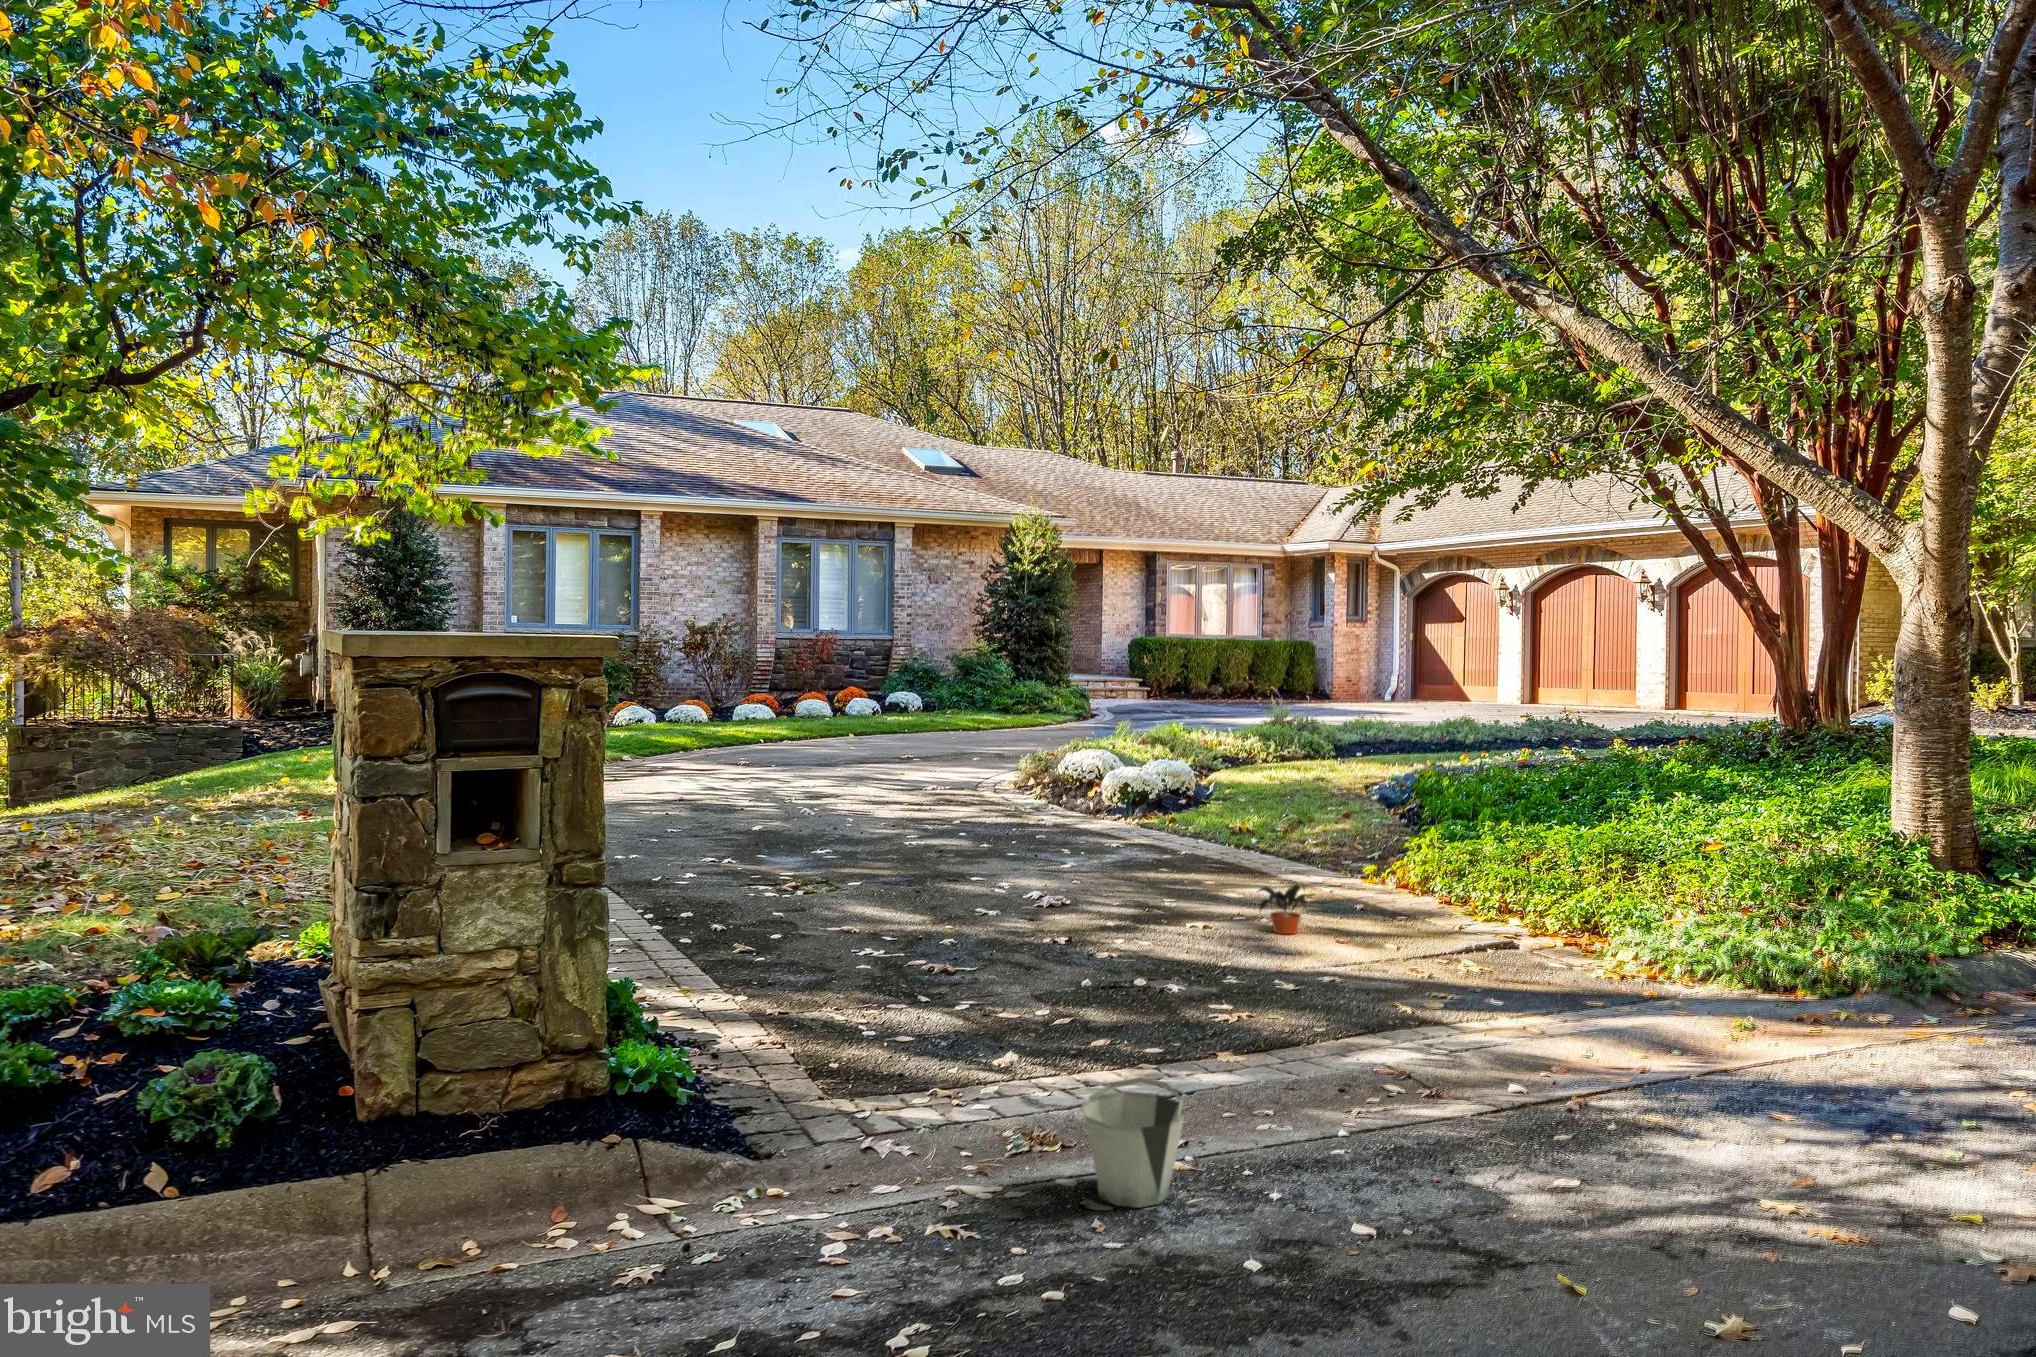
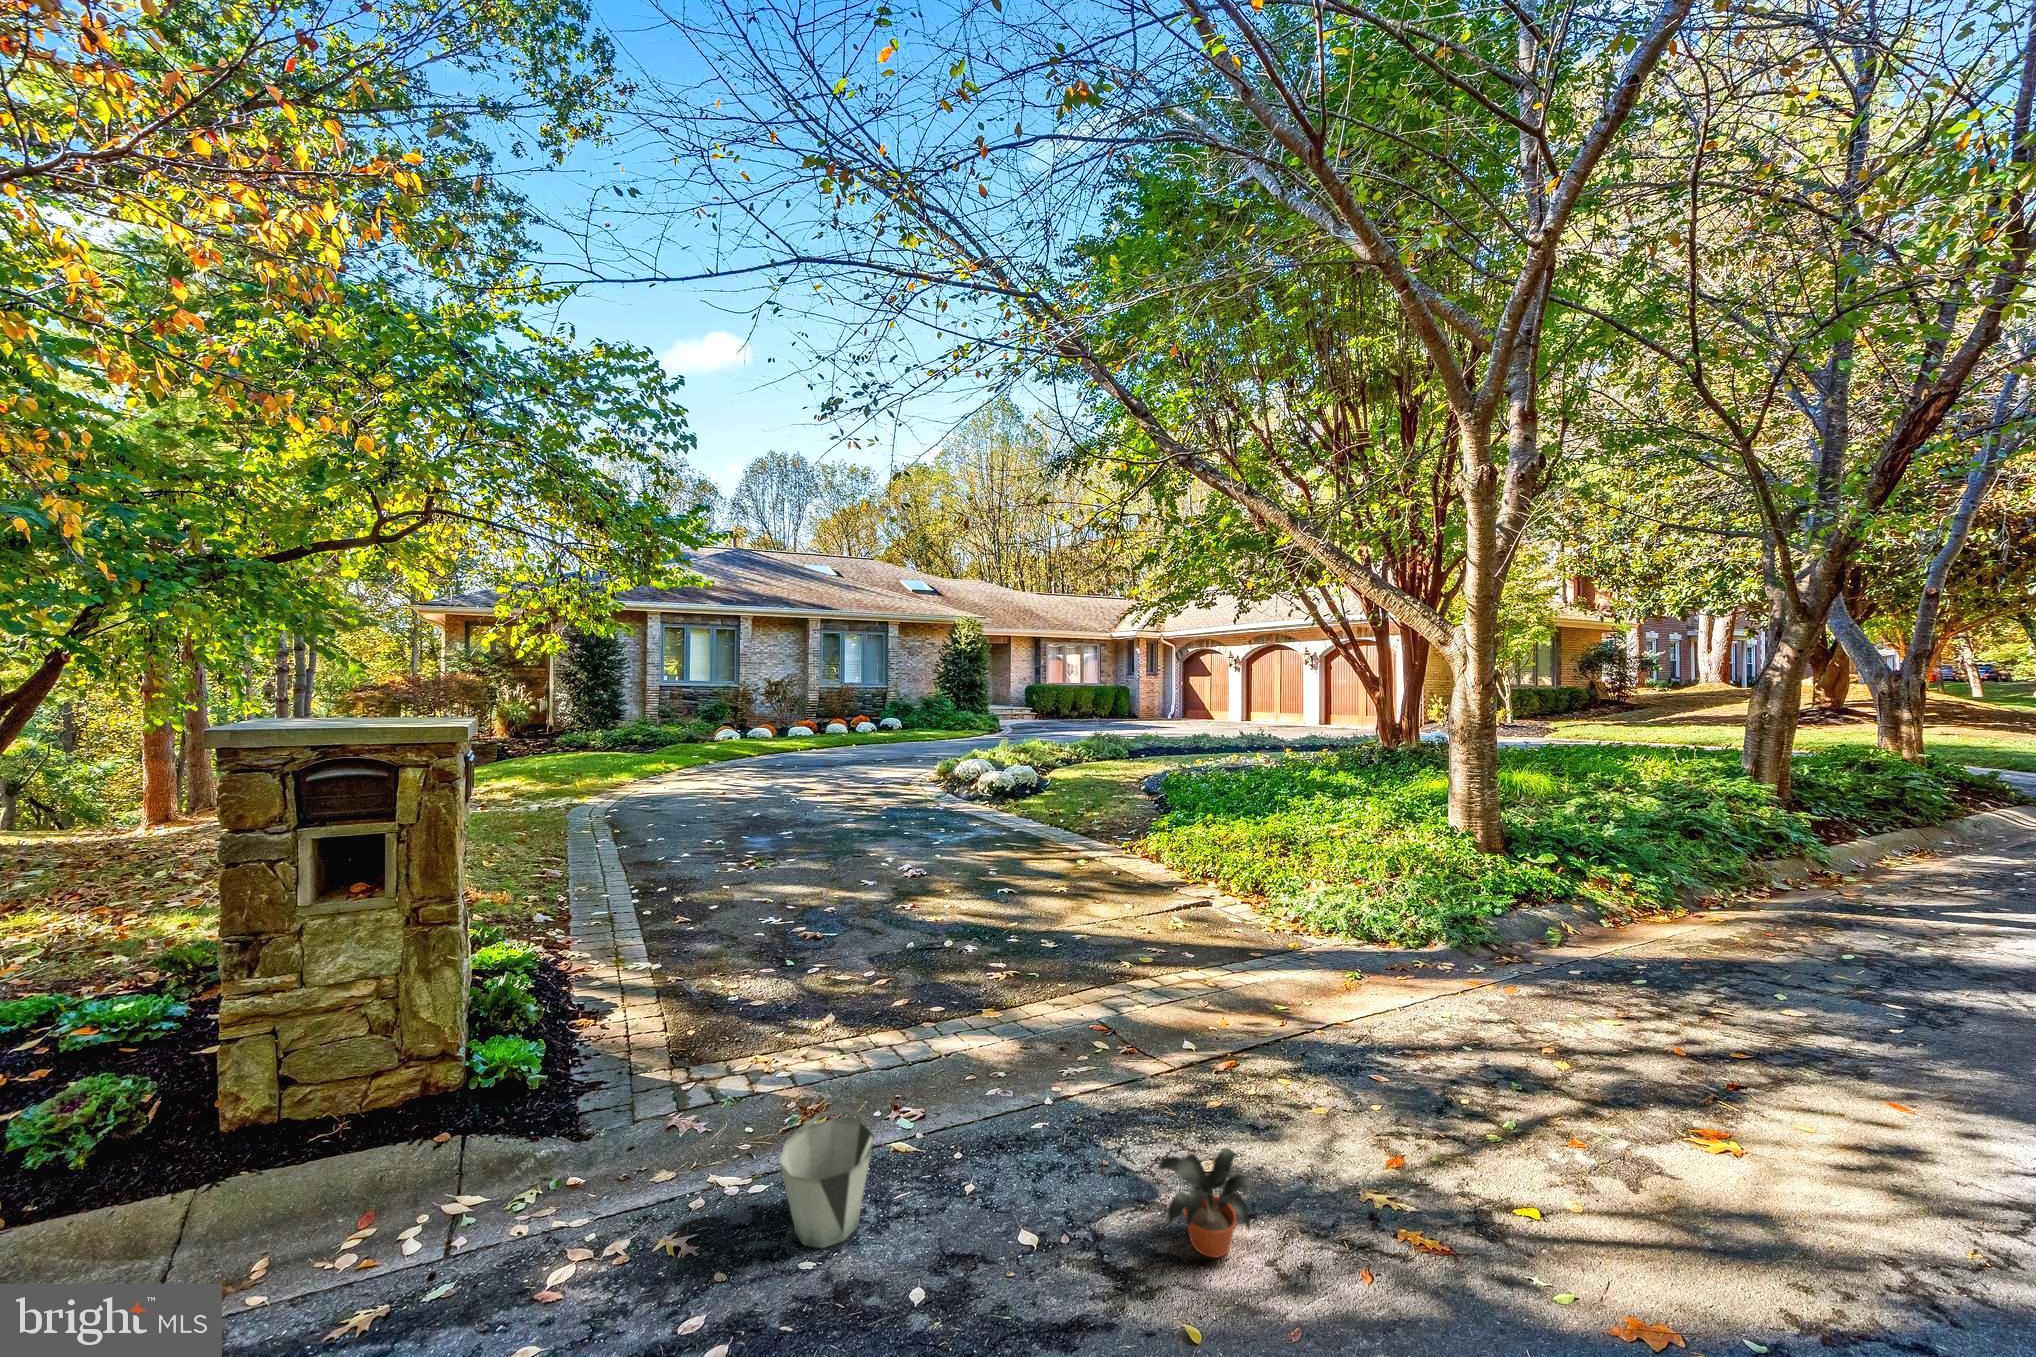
potted plant: present [1259,884,1311,934] -> present [1158,1148,1256,1258]

